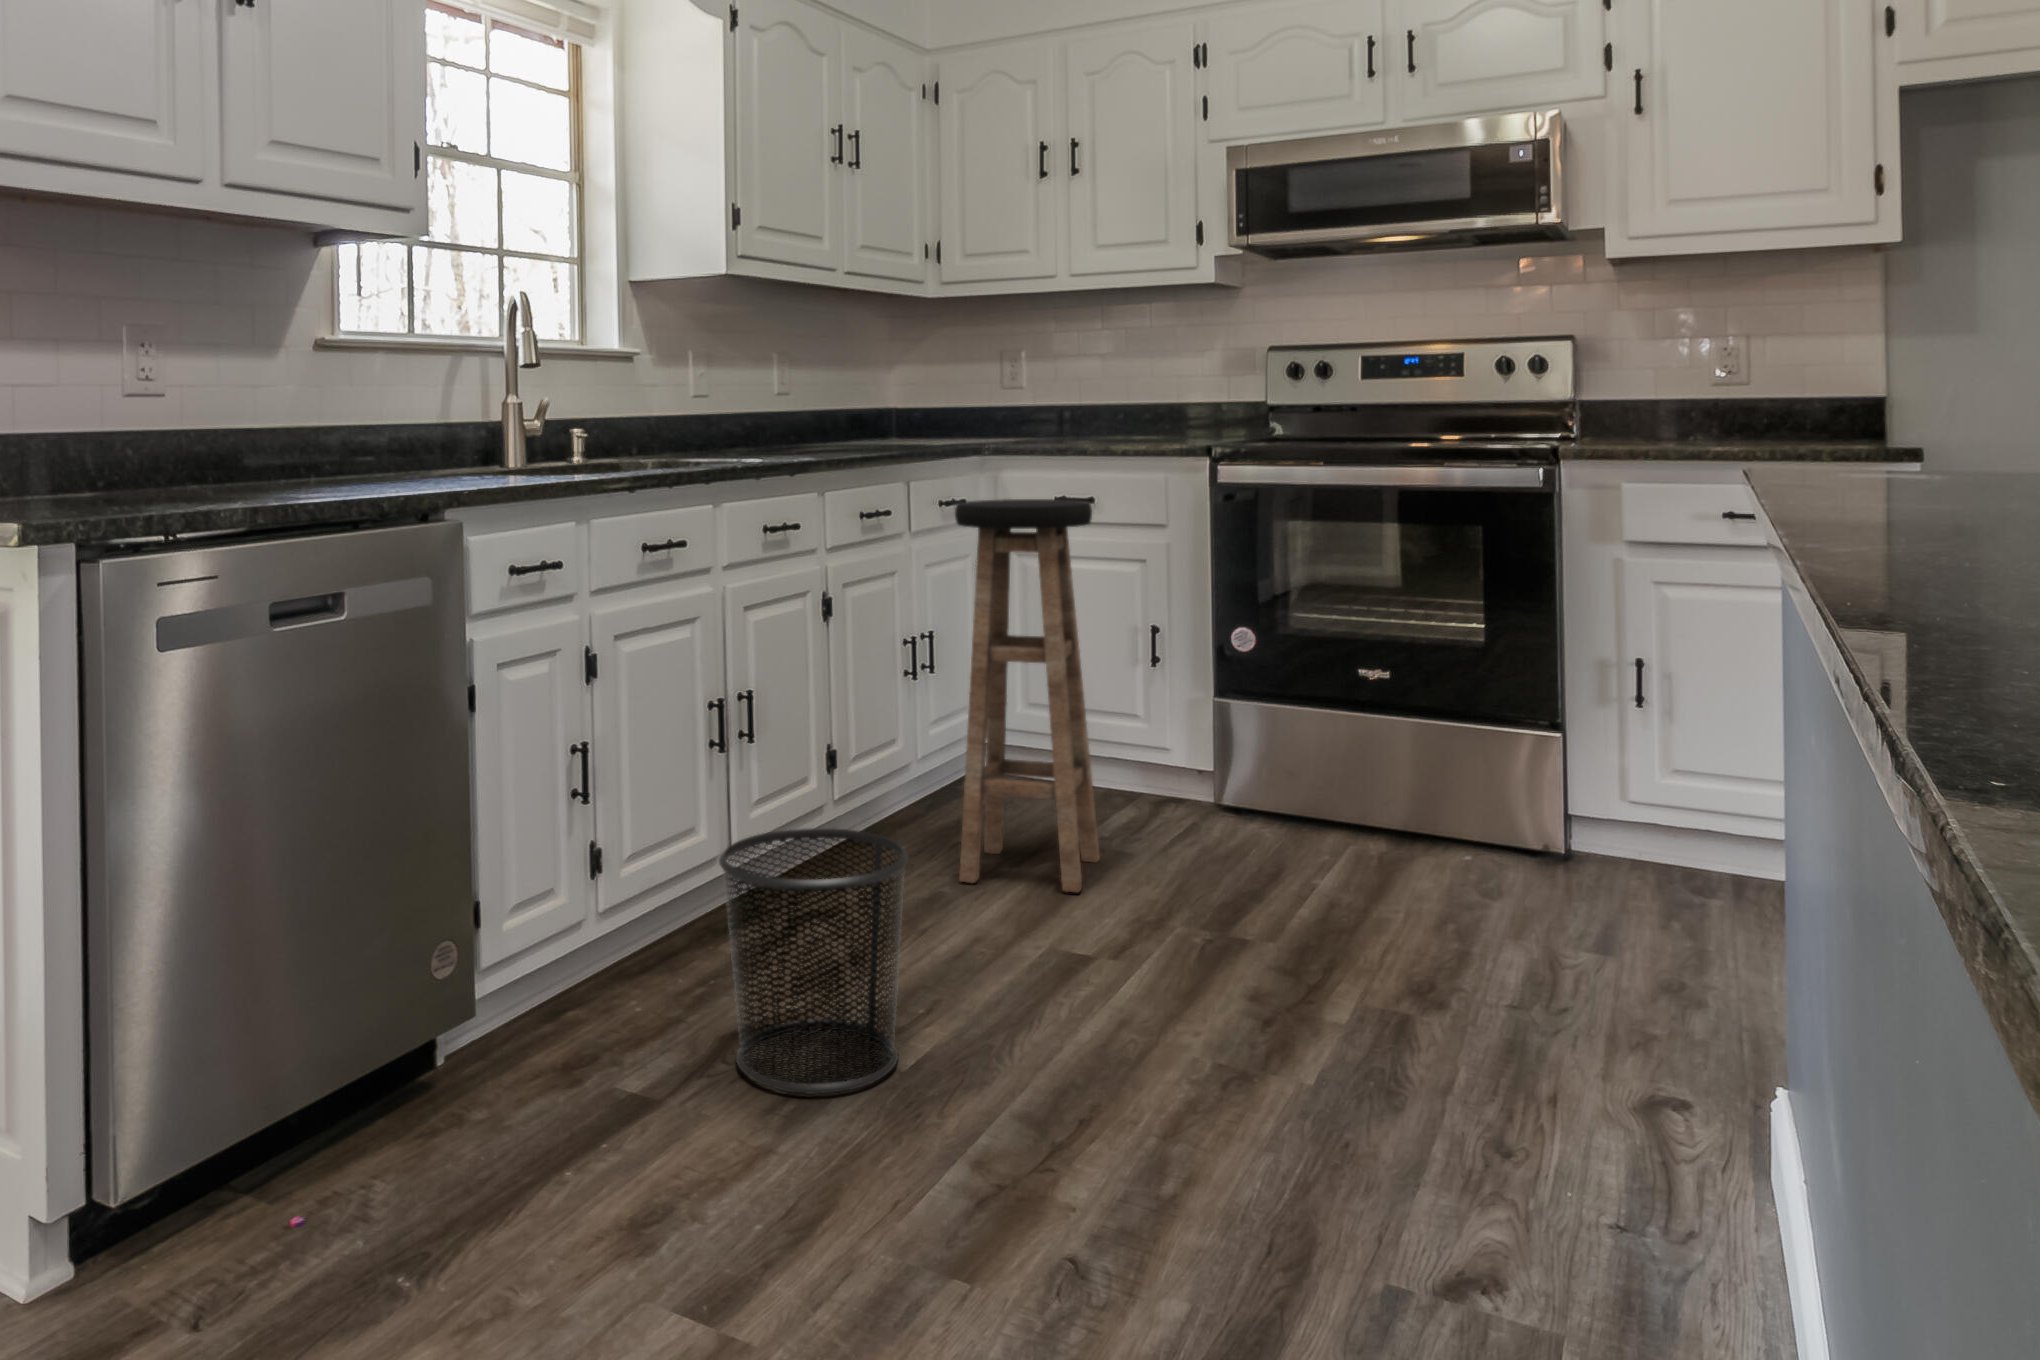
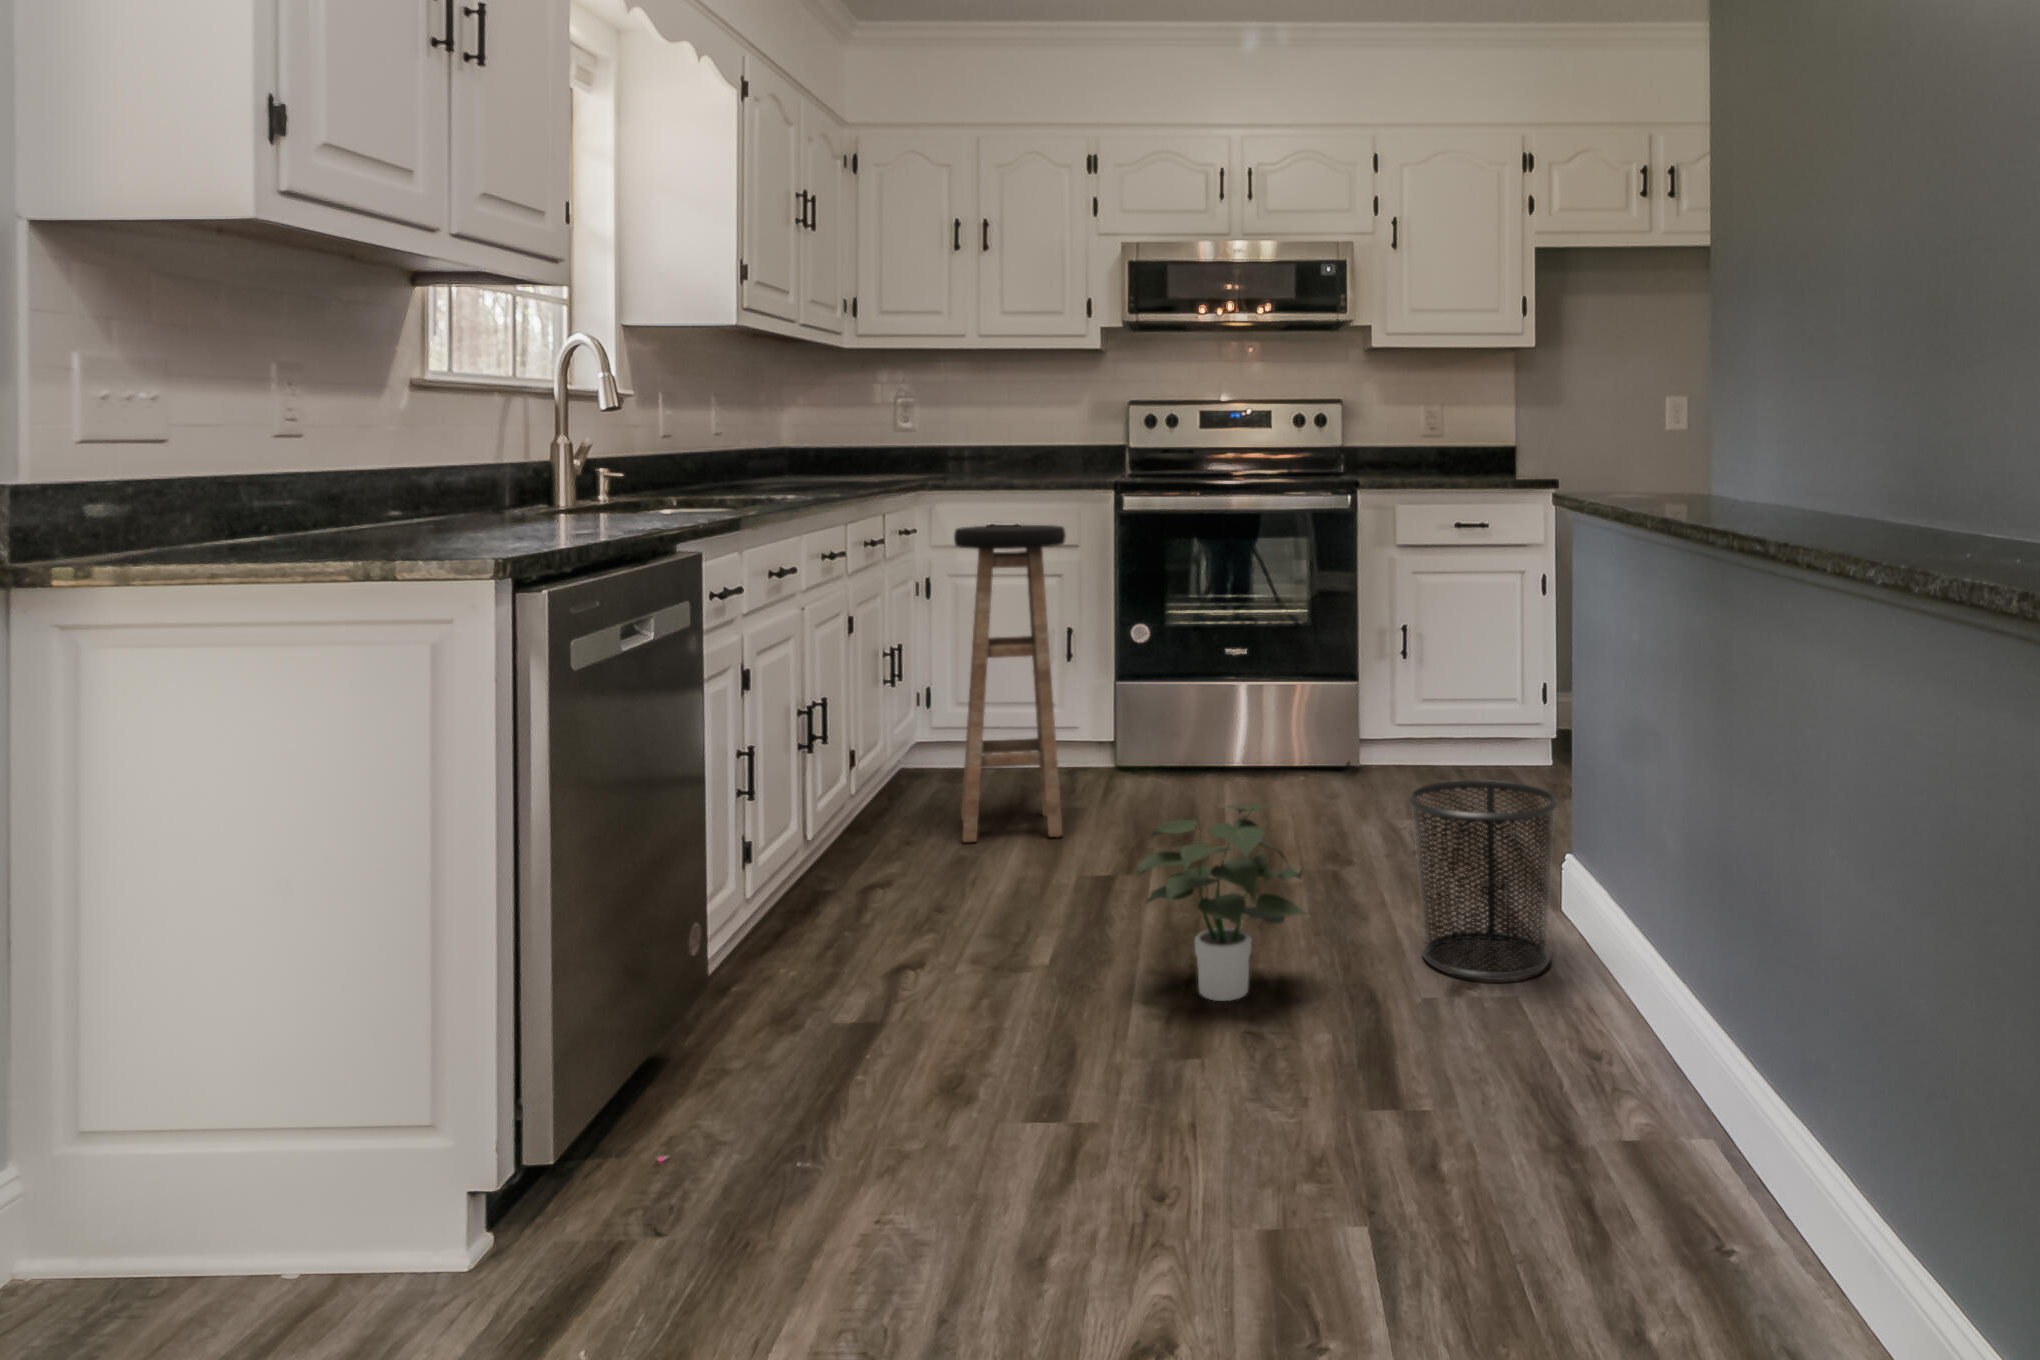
waste bin: present [719,828,909,1094] -> present [1408,780,1558,980]
potted plant: none [972,909,1220,1194] -> present [1137,804,1309,1001]

